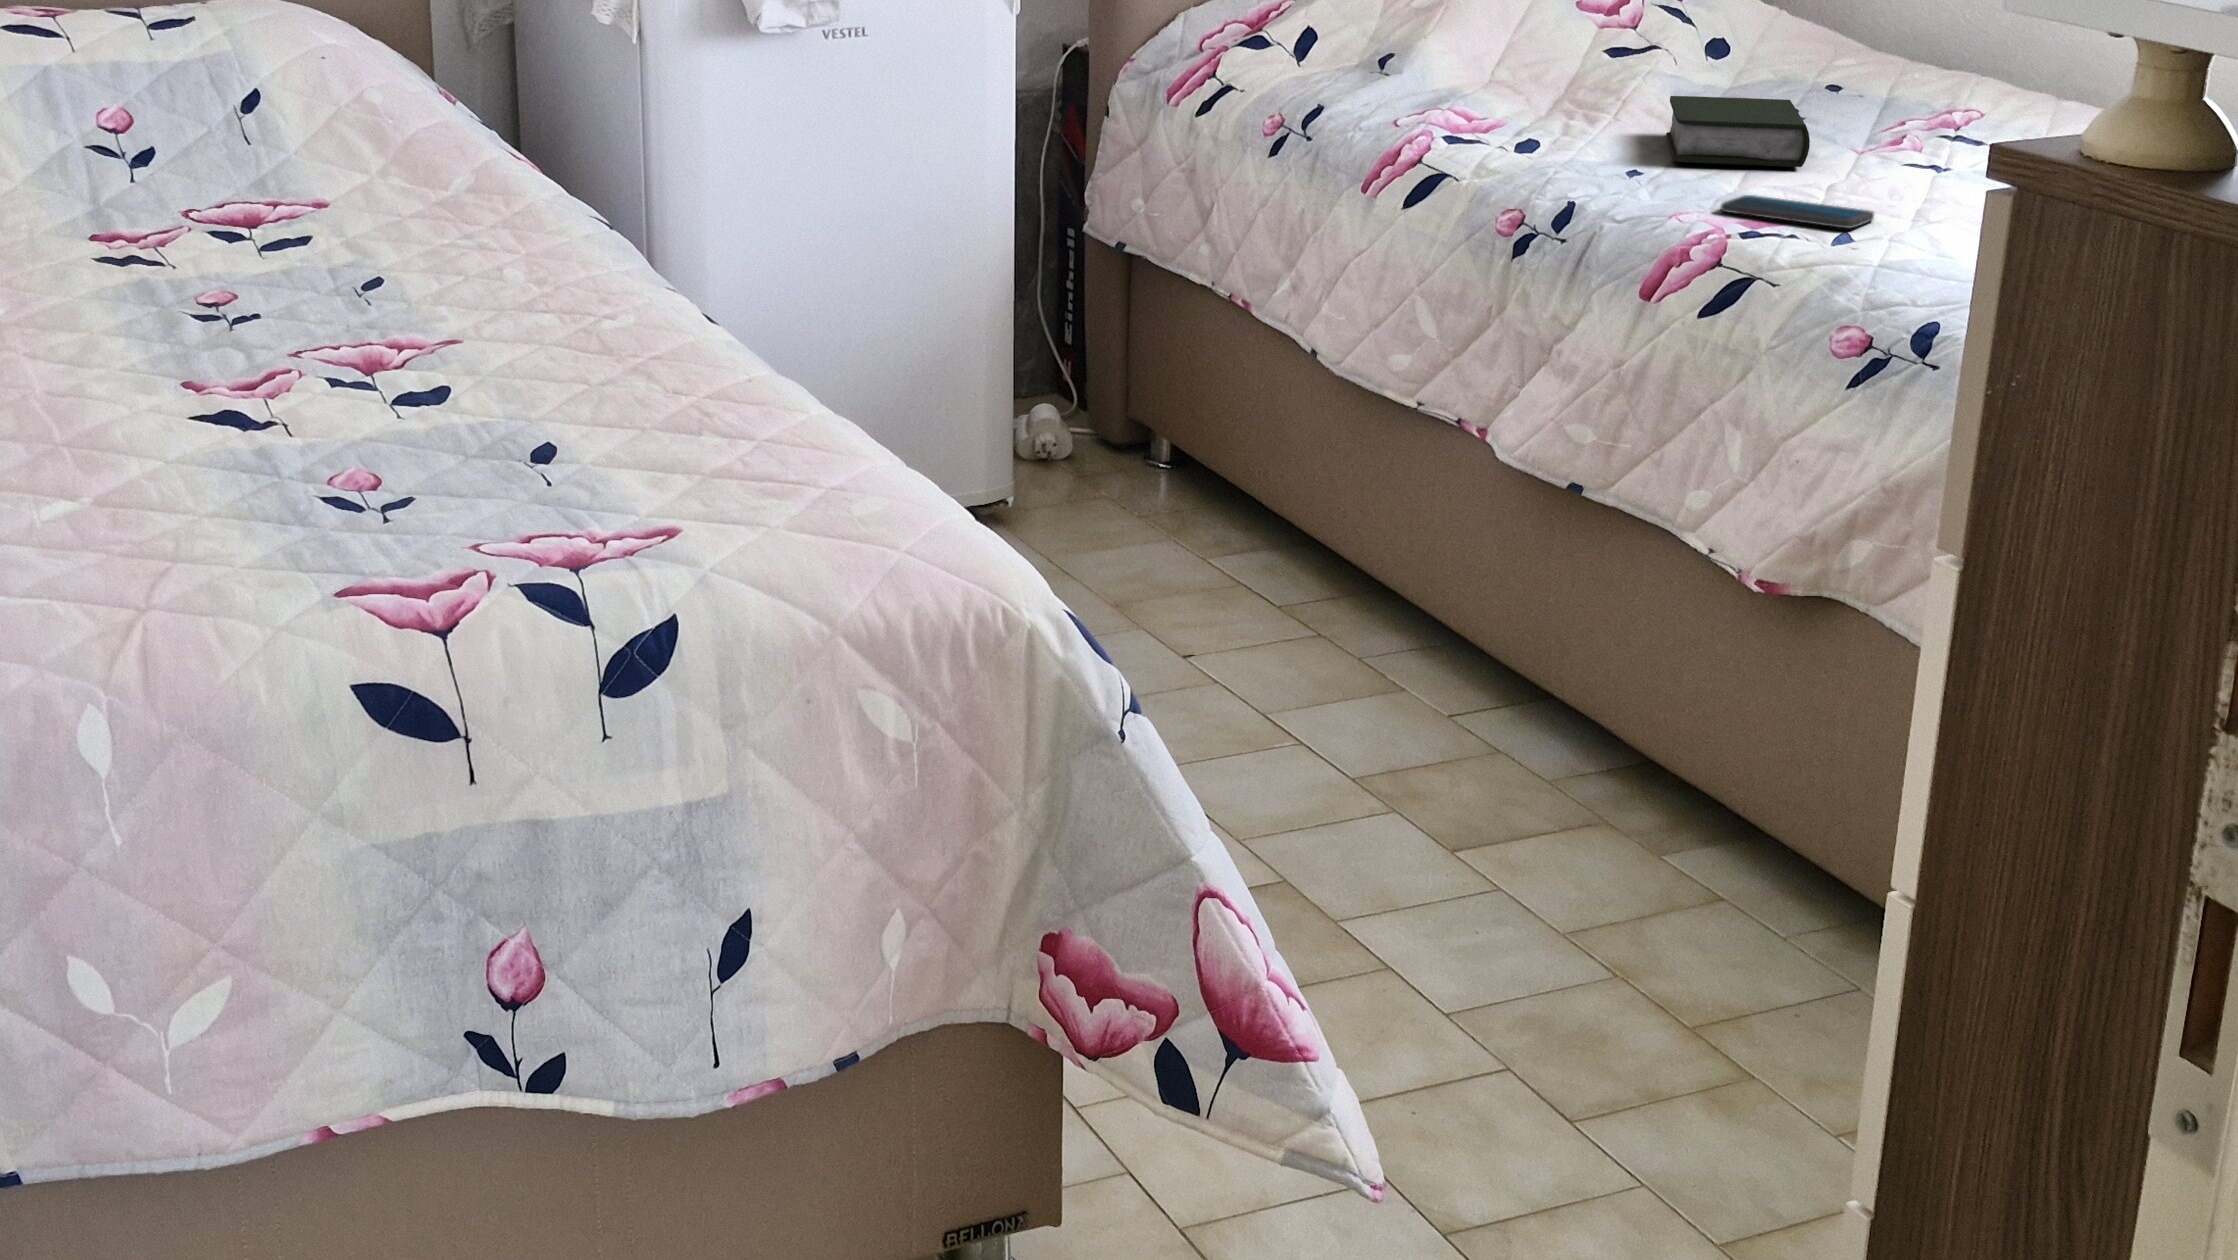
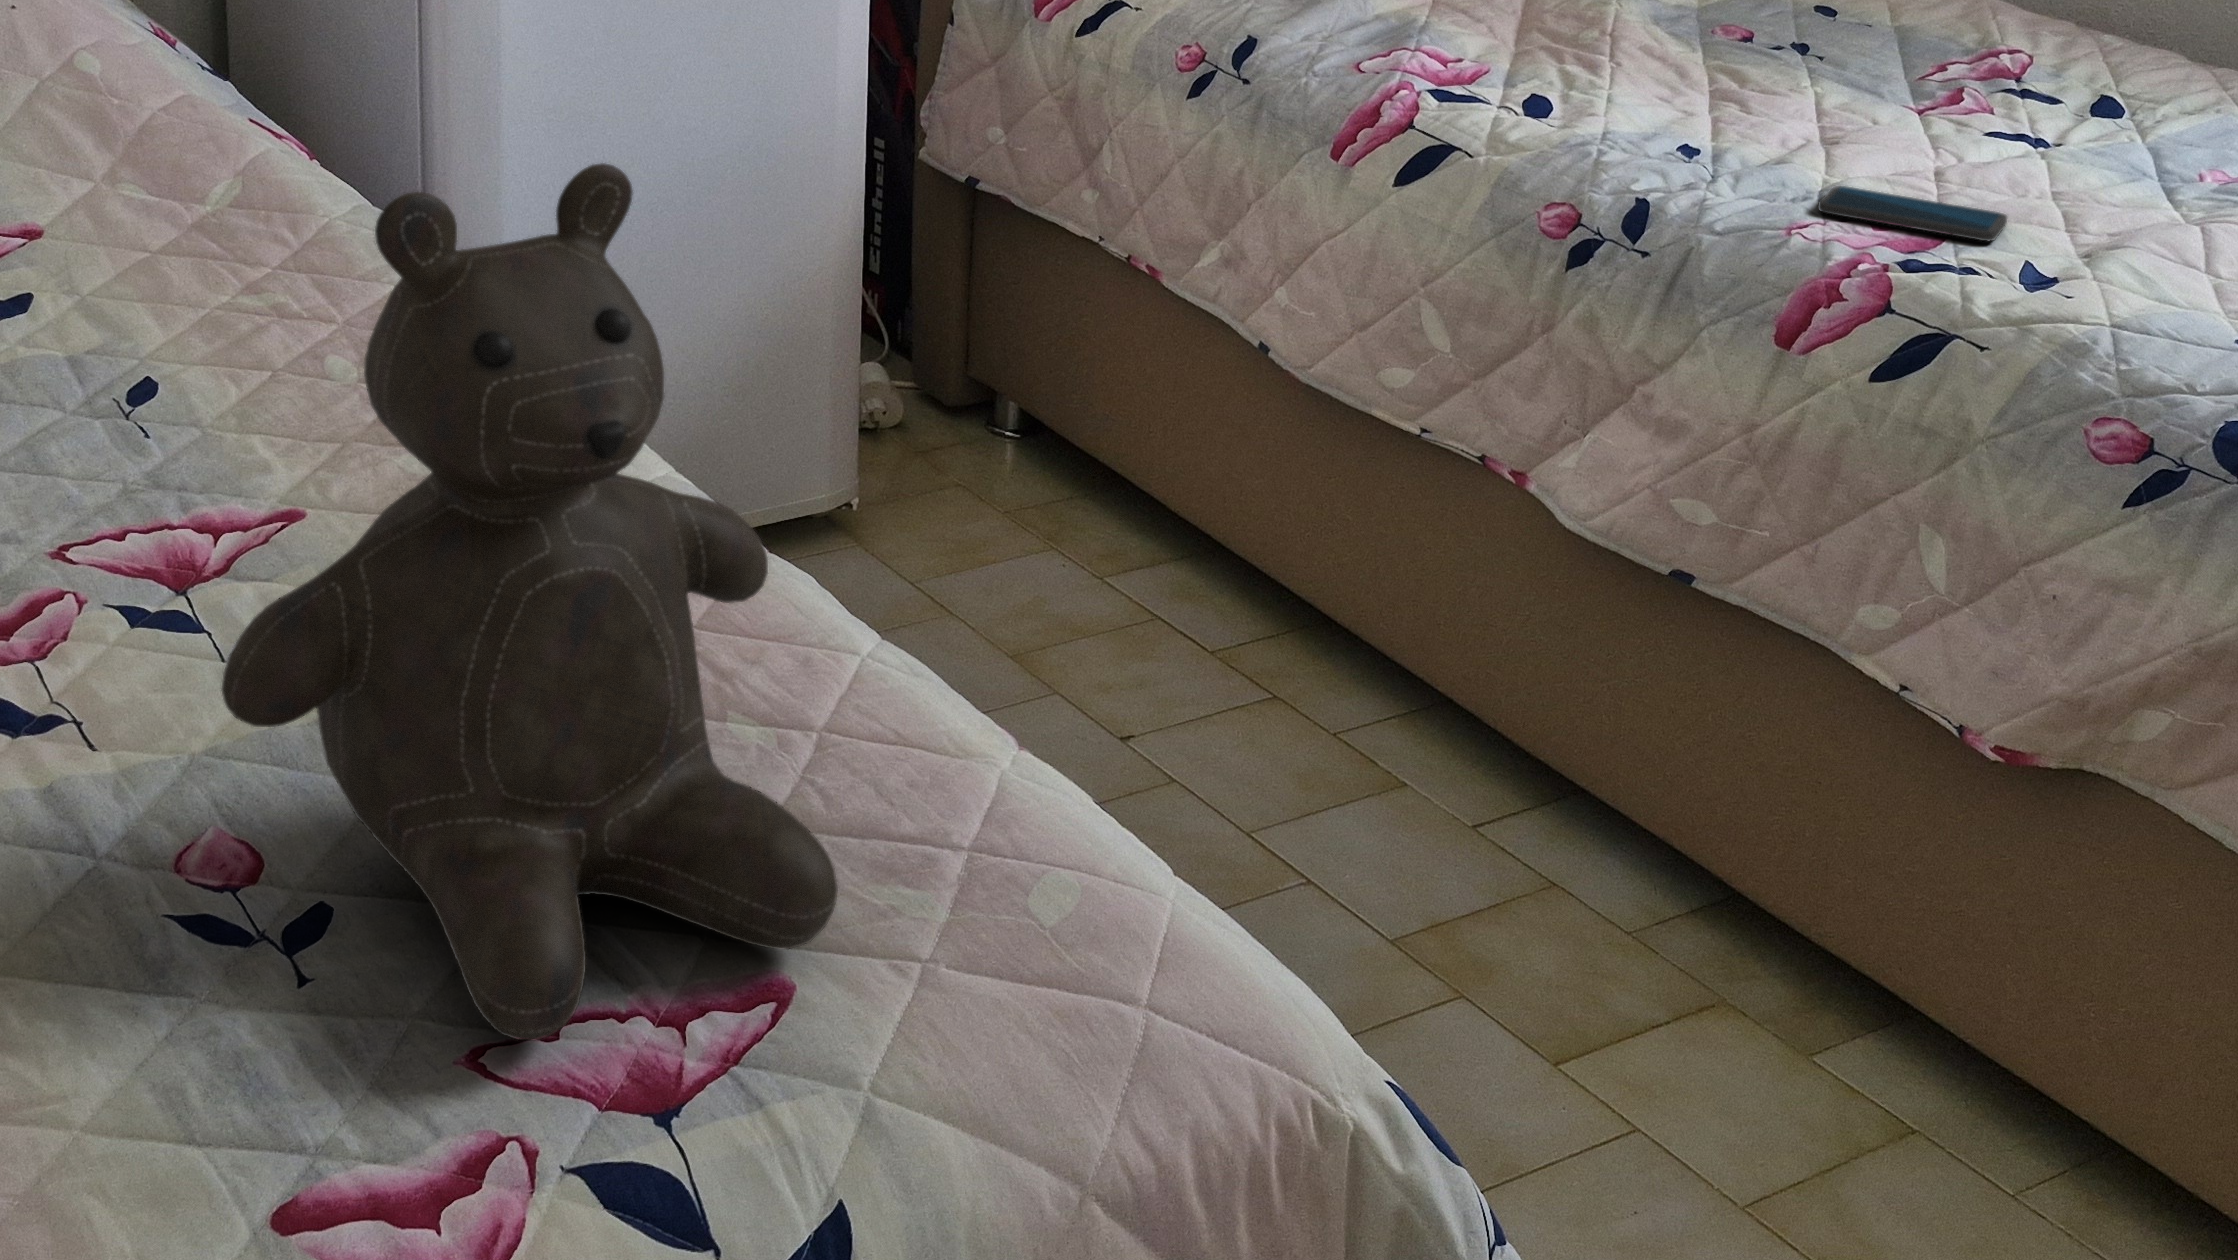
teddy bear: none [337,17,719,541] -> present [222,163,838,1040]
book: present [1666,96,1810,167] -> none [1672,34,1877,135]

